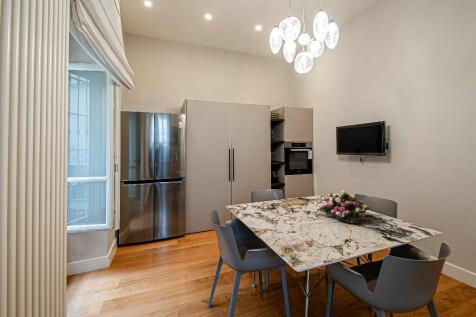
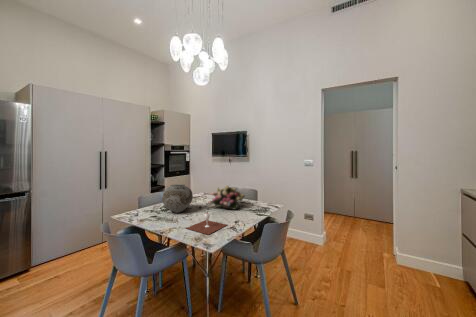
vase: none [267,184,299,214] -> present [162,184,193,213]
wine glass: none [281,221,333,247] -> present [186,213,227,235]

